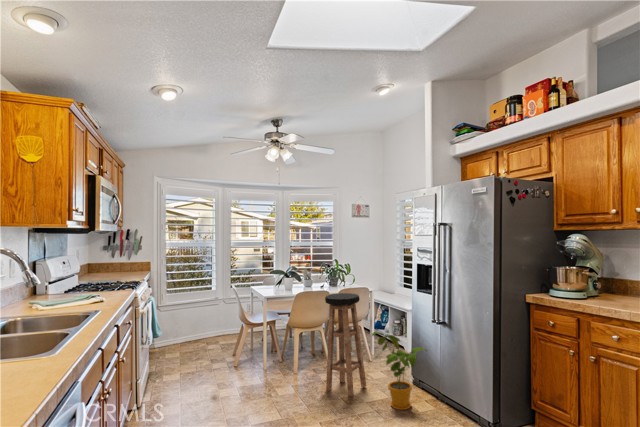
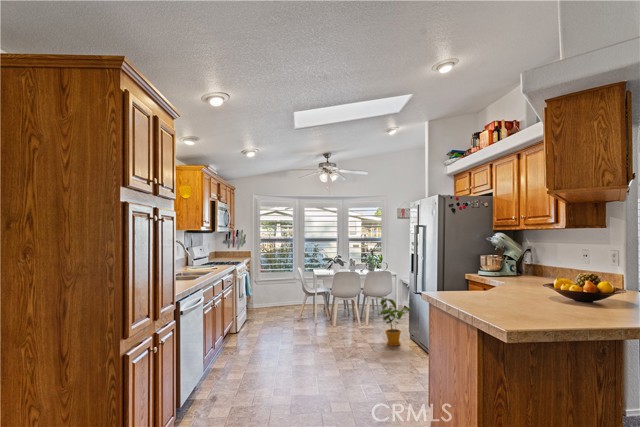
bar stool: present [325,293,366,397] -> none [351,272,379,338]

